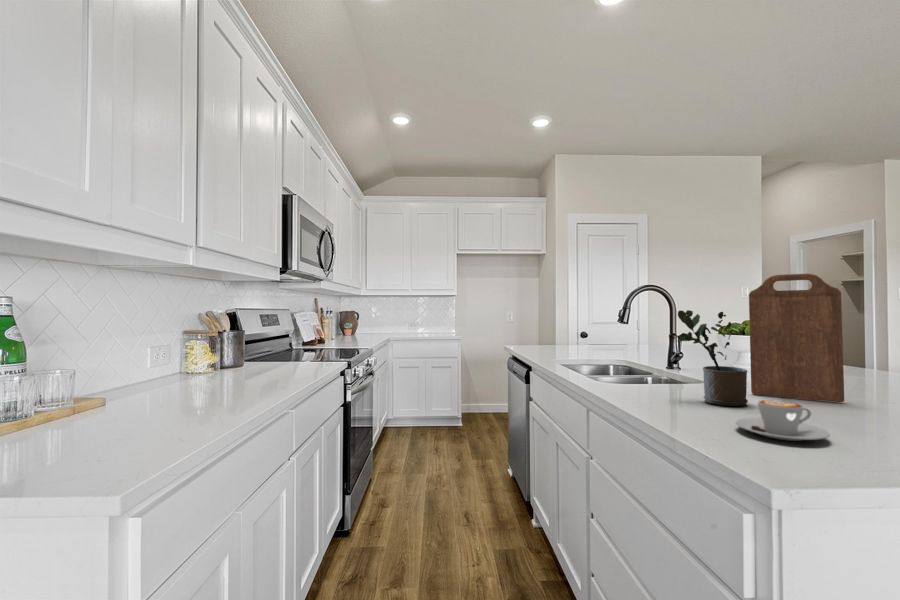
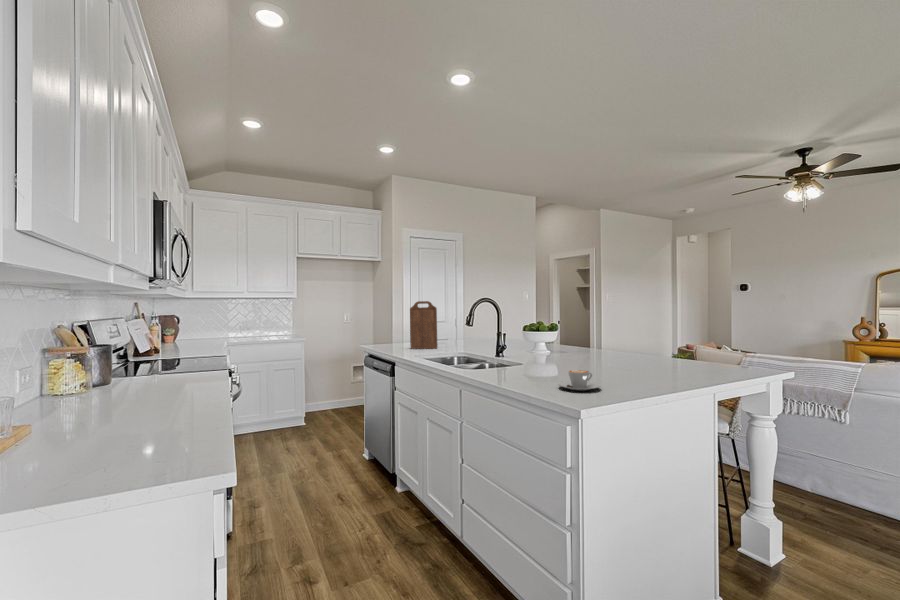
cutting board: present [749,274,844,402] -> present [410,301,438,349]
potted plant: present [678,310,748,406] -> none [518,318,557,377]

